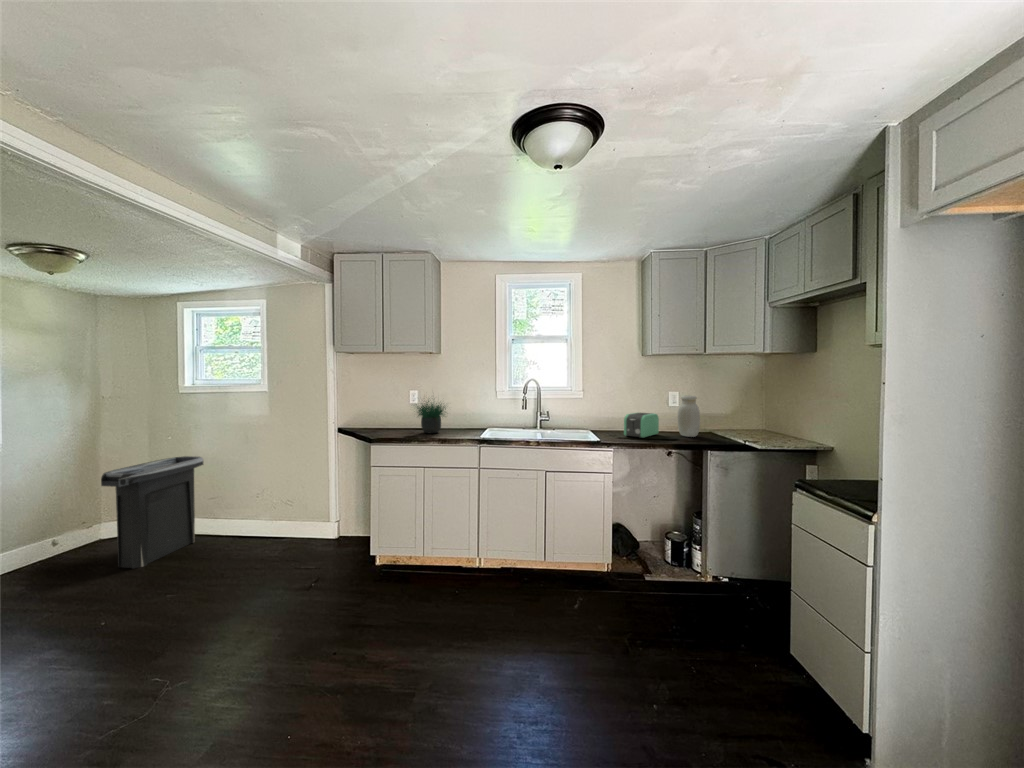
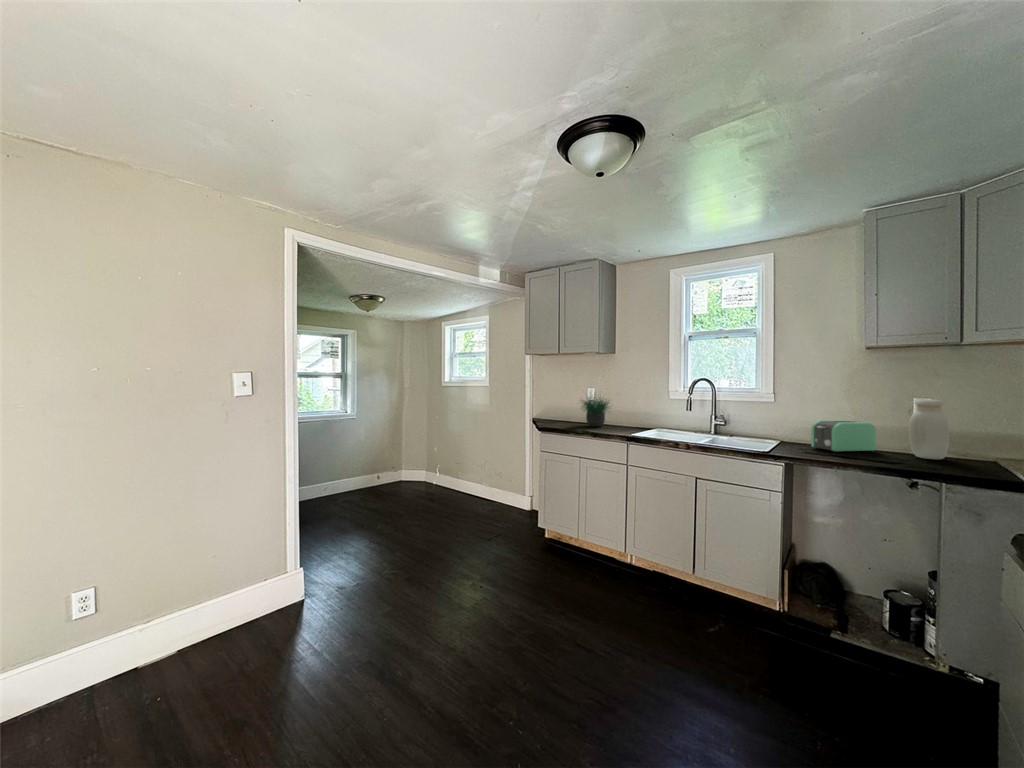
trash can: present [101,456,203,569] -> none [397,431,452,500]

